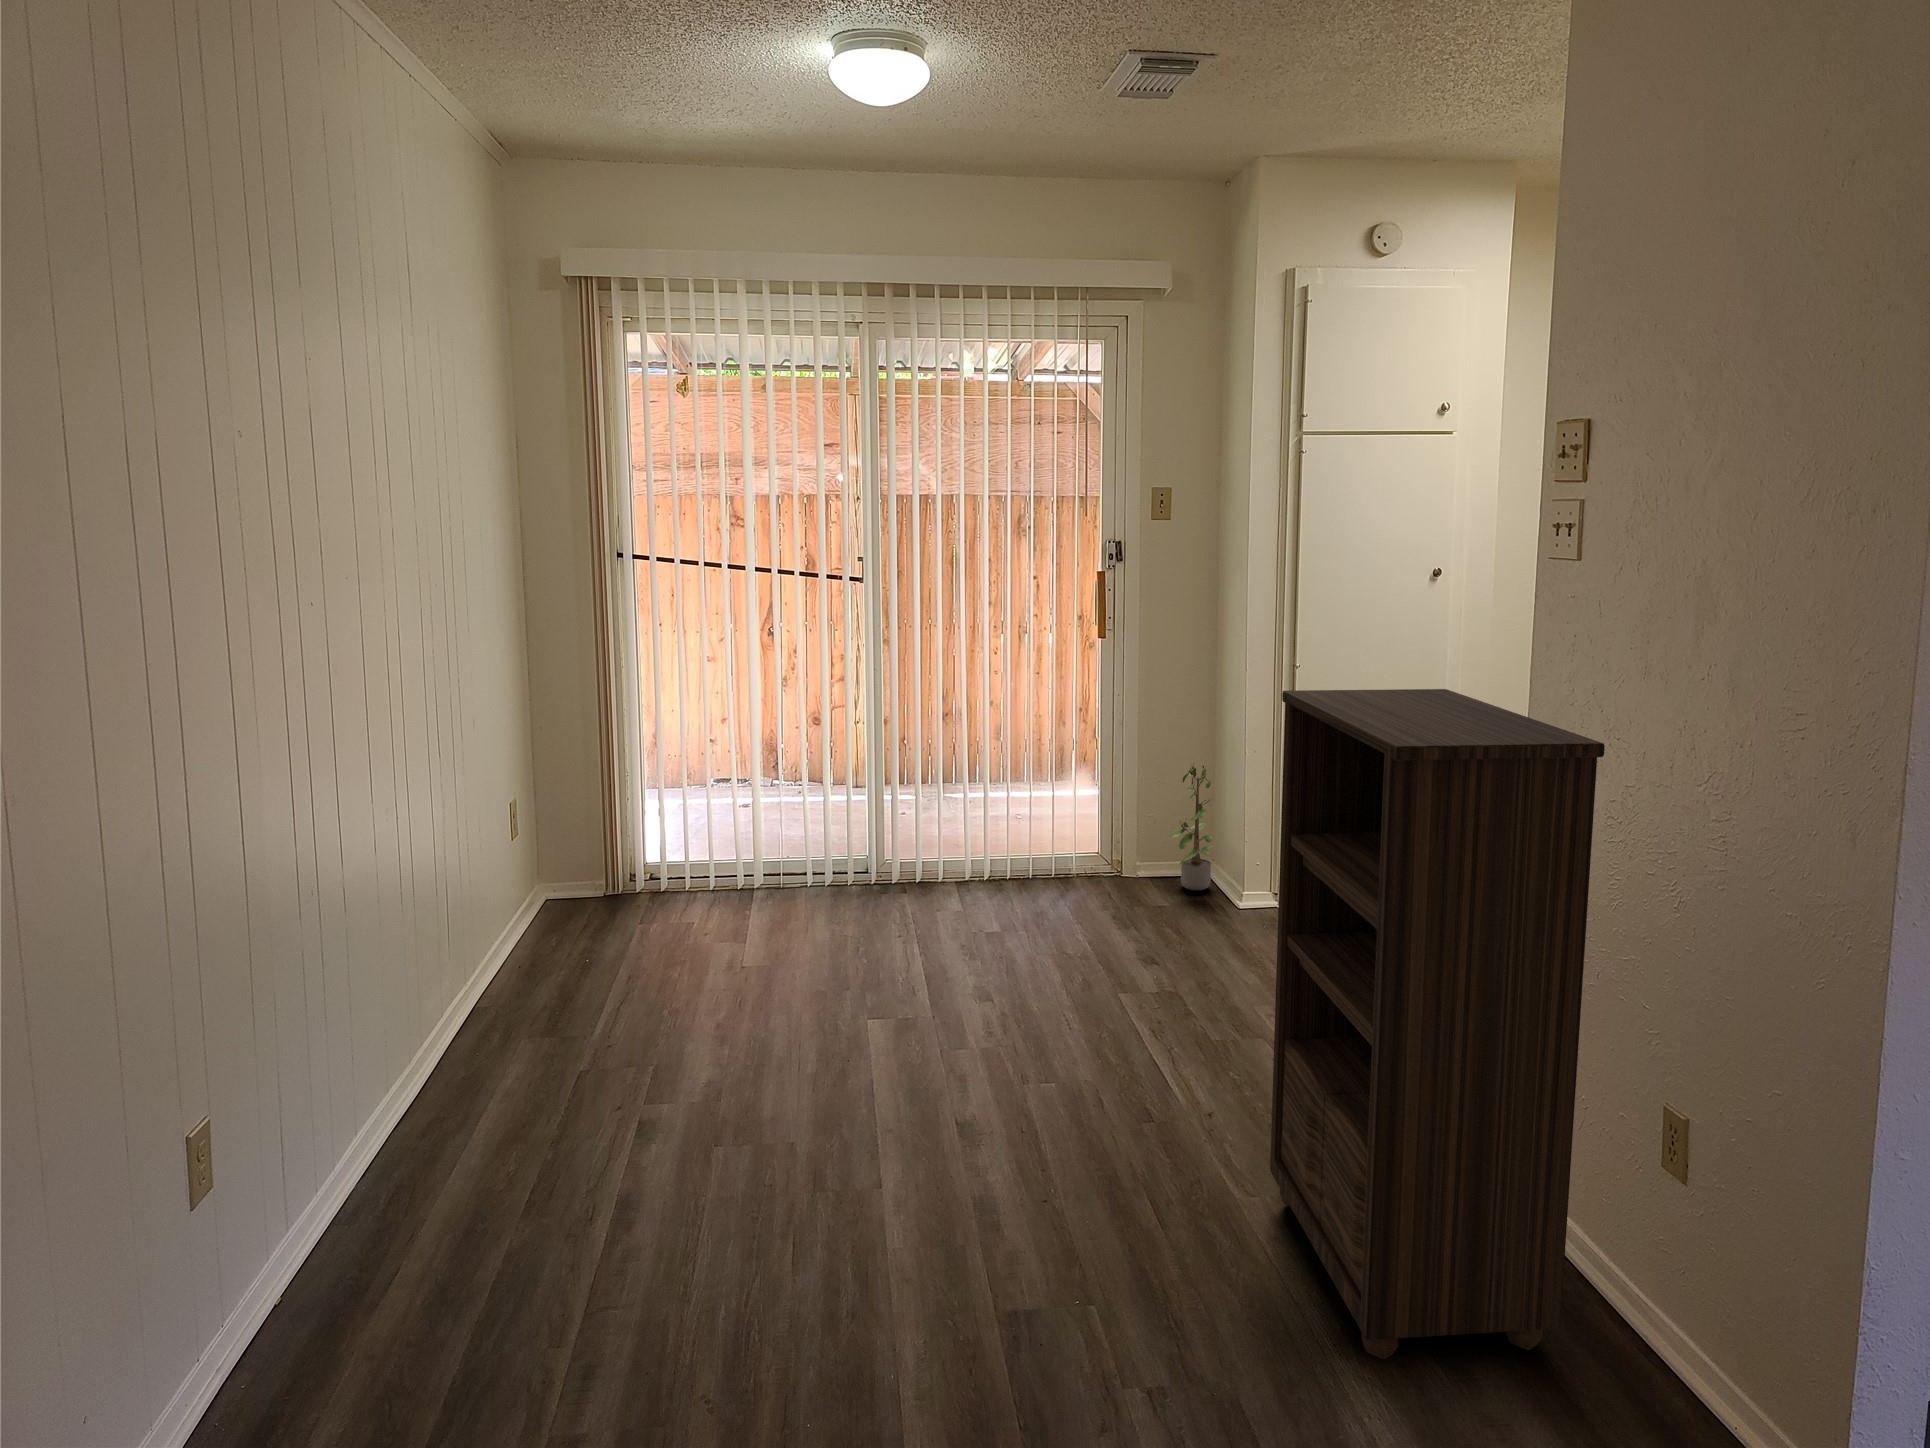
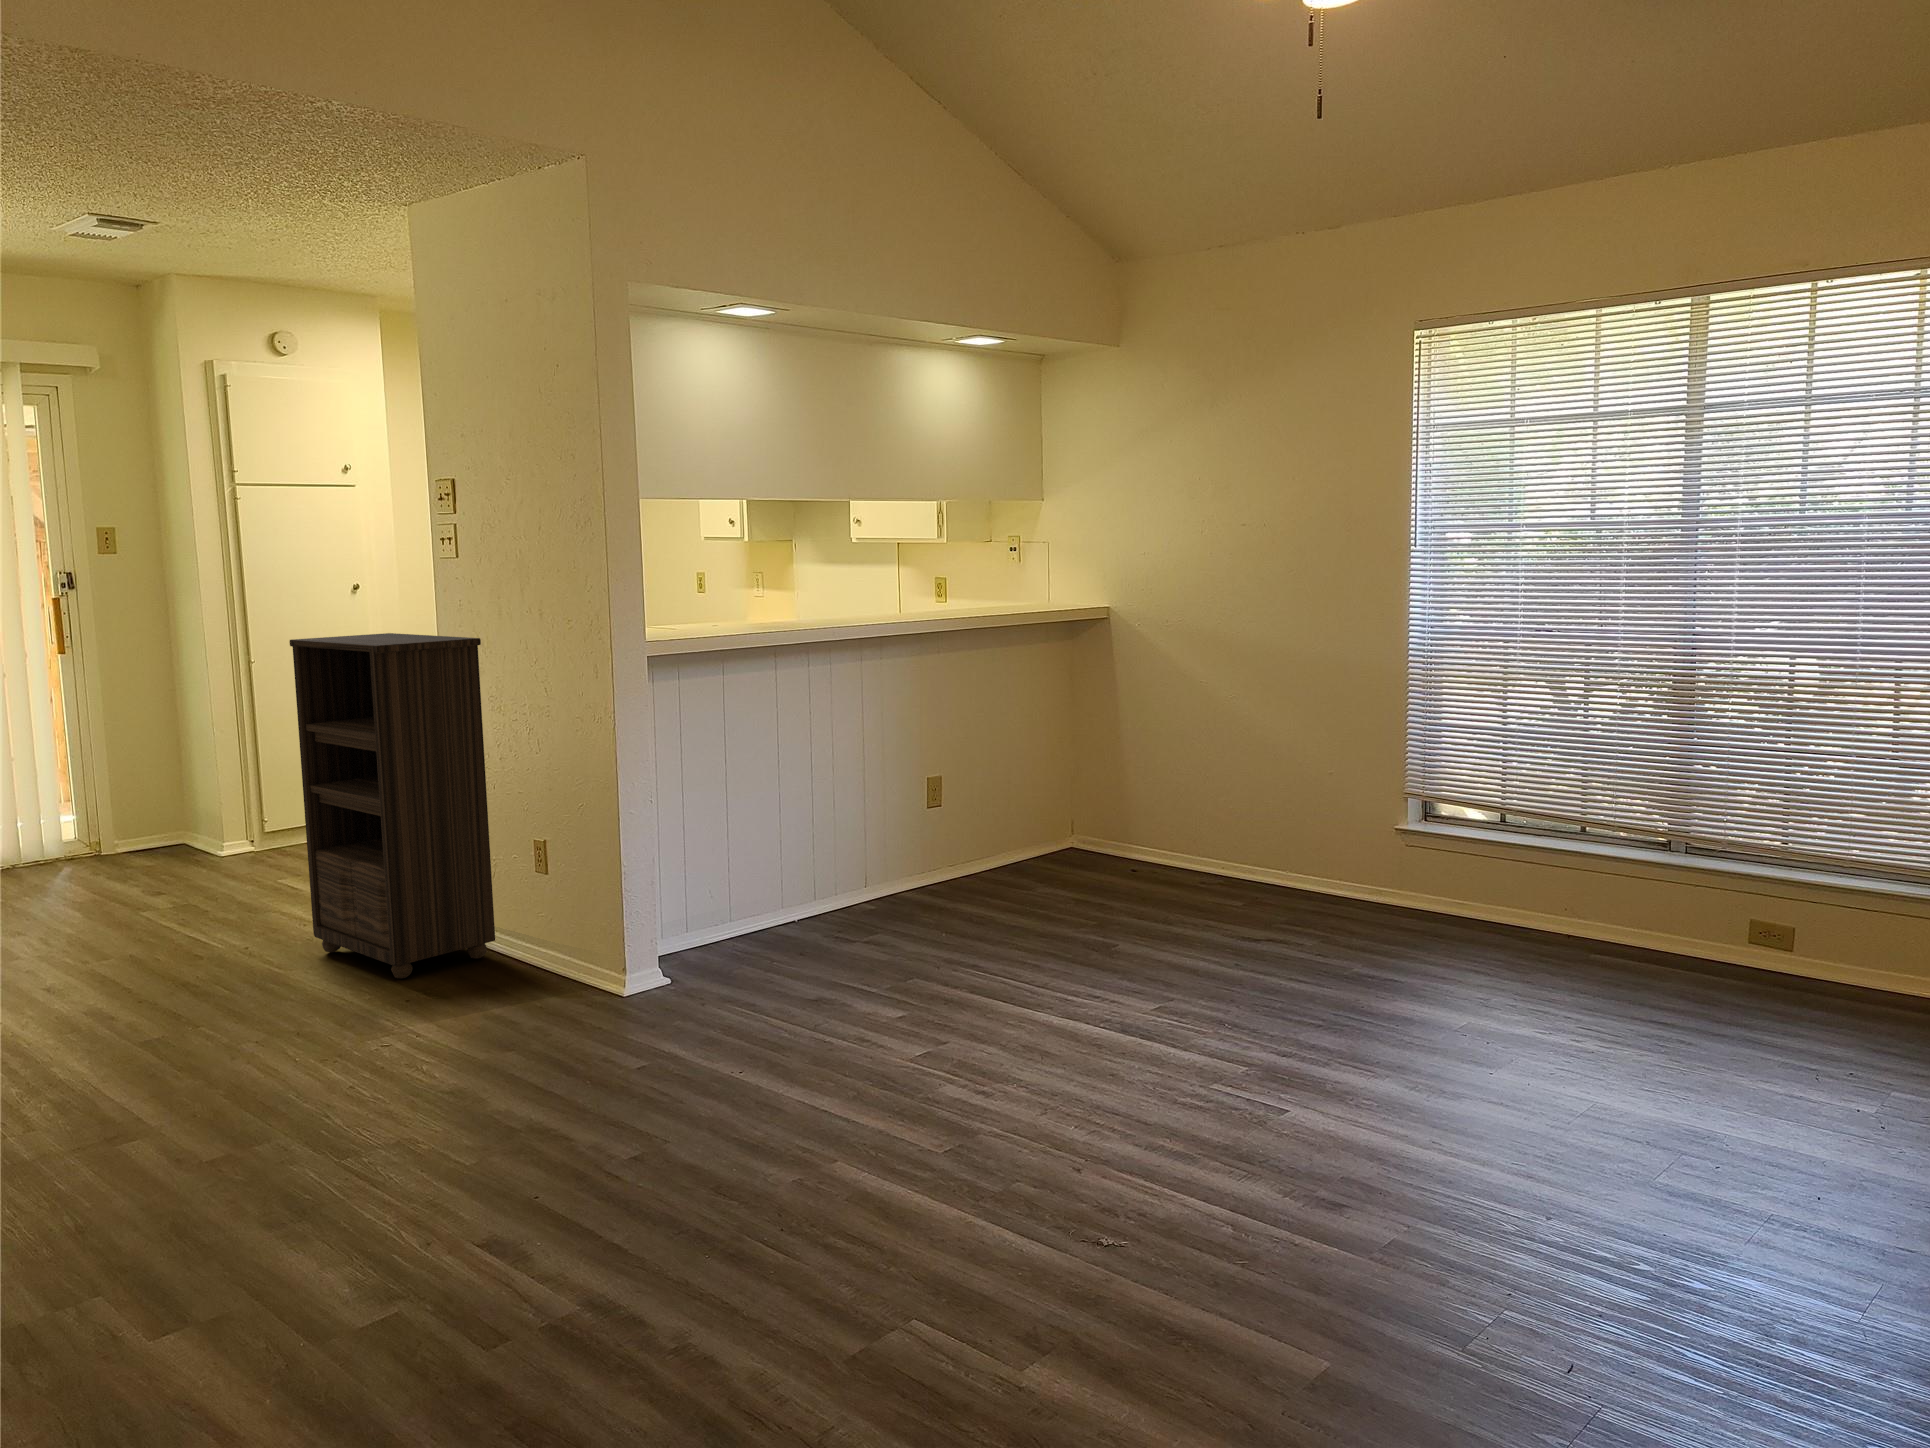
potted plant: present [1168,765,1215,890] -> none [145,749,196,853]

